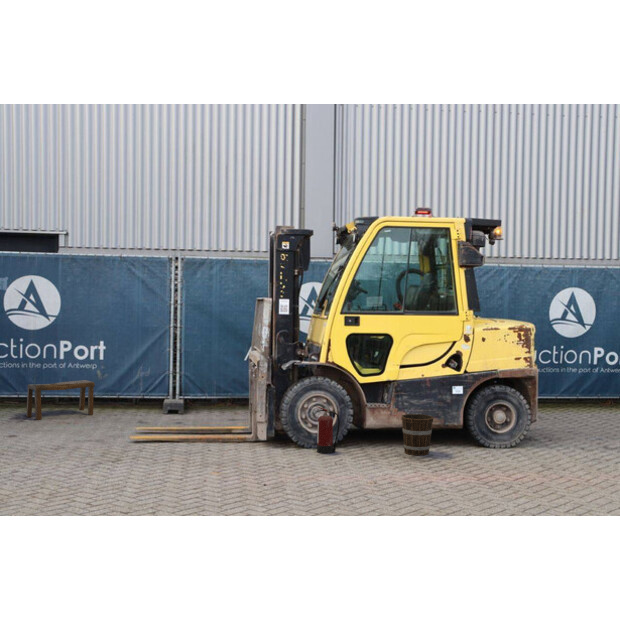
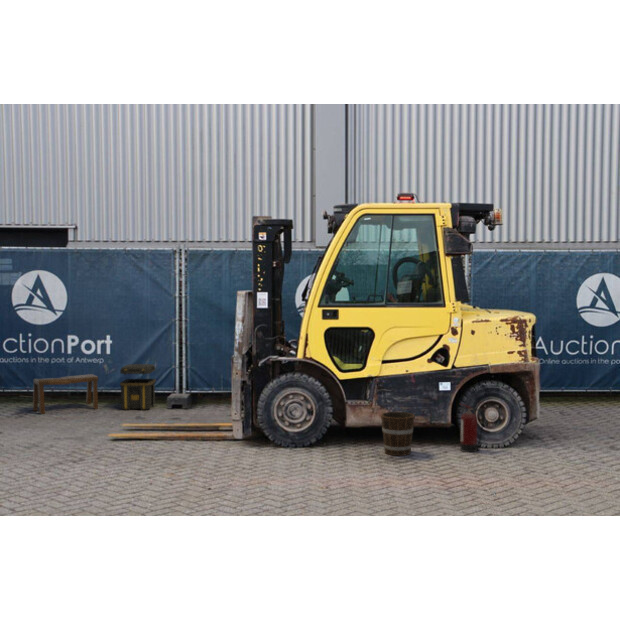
toolbox: none [117,370,151,416] -> present [120,364,156,410]
fire extinguisher: present [317,406,340,453] -> present [460,405,484,452]

